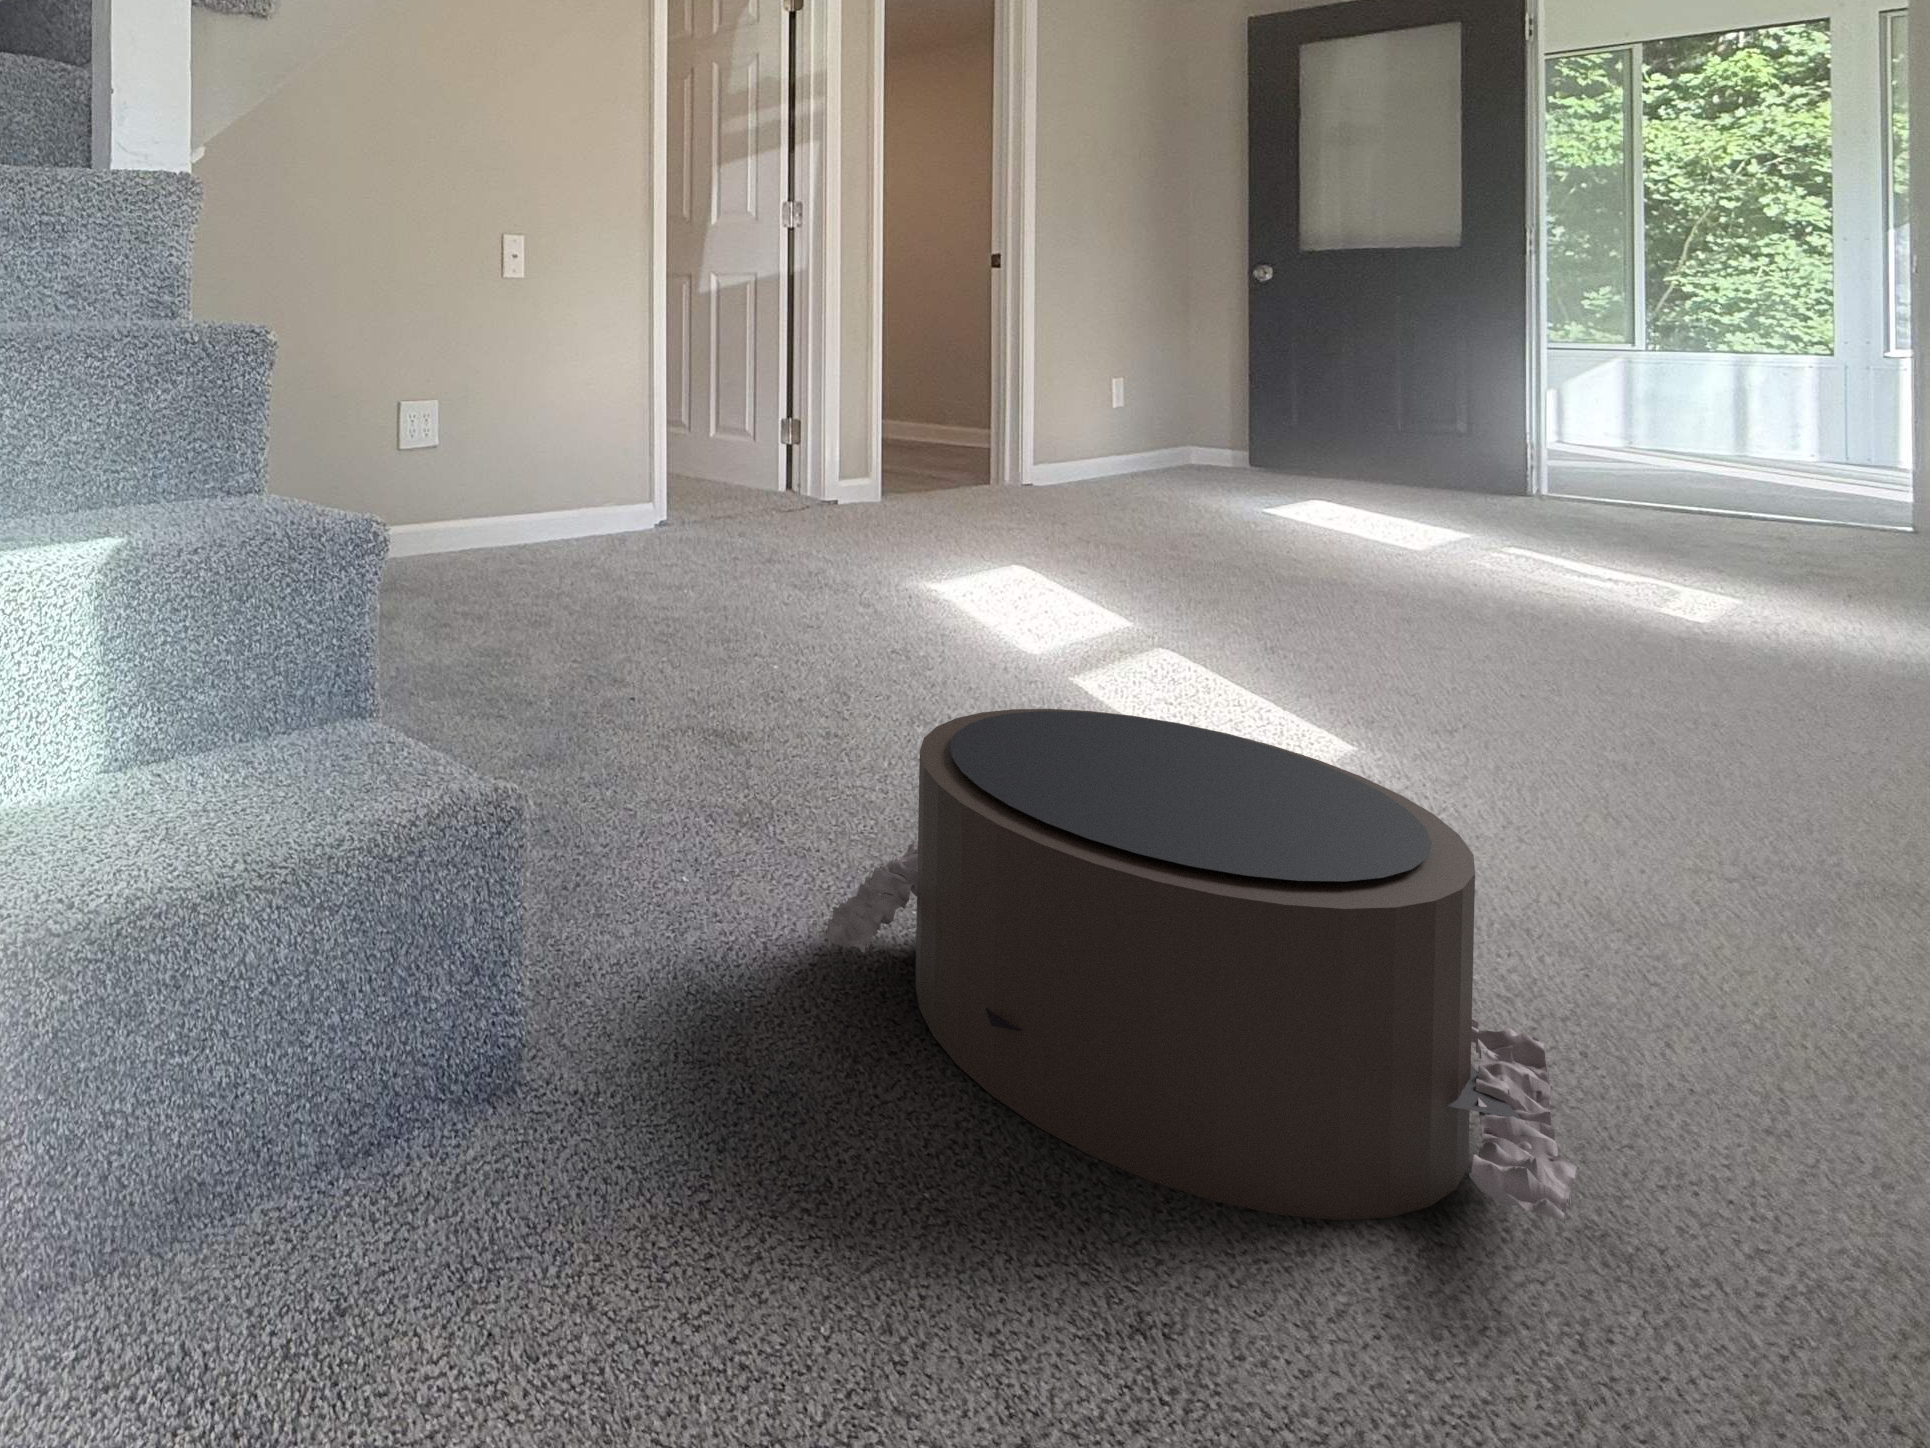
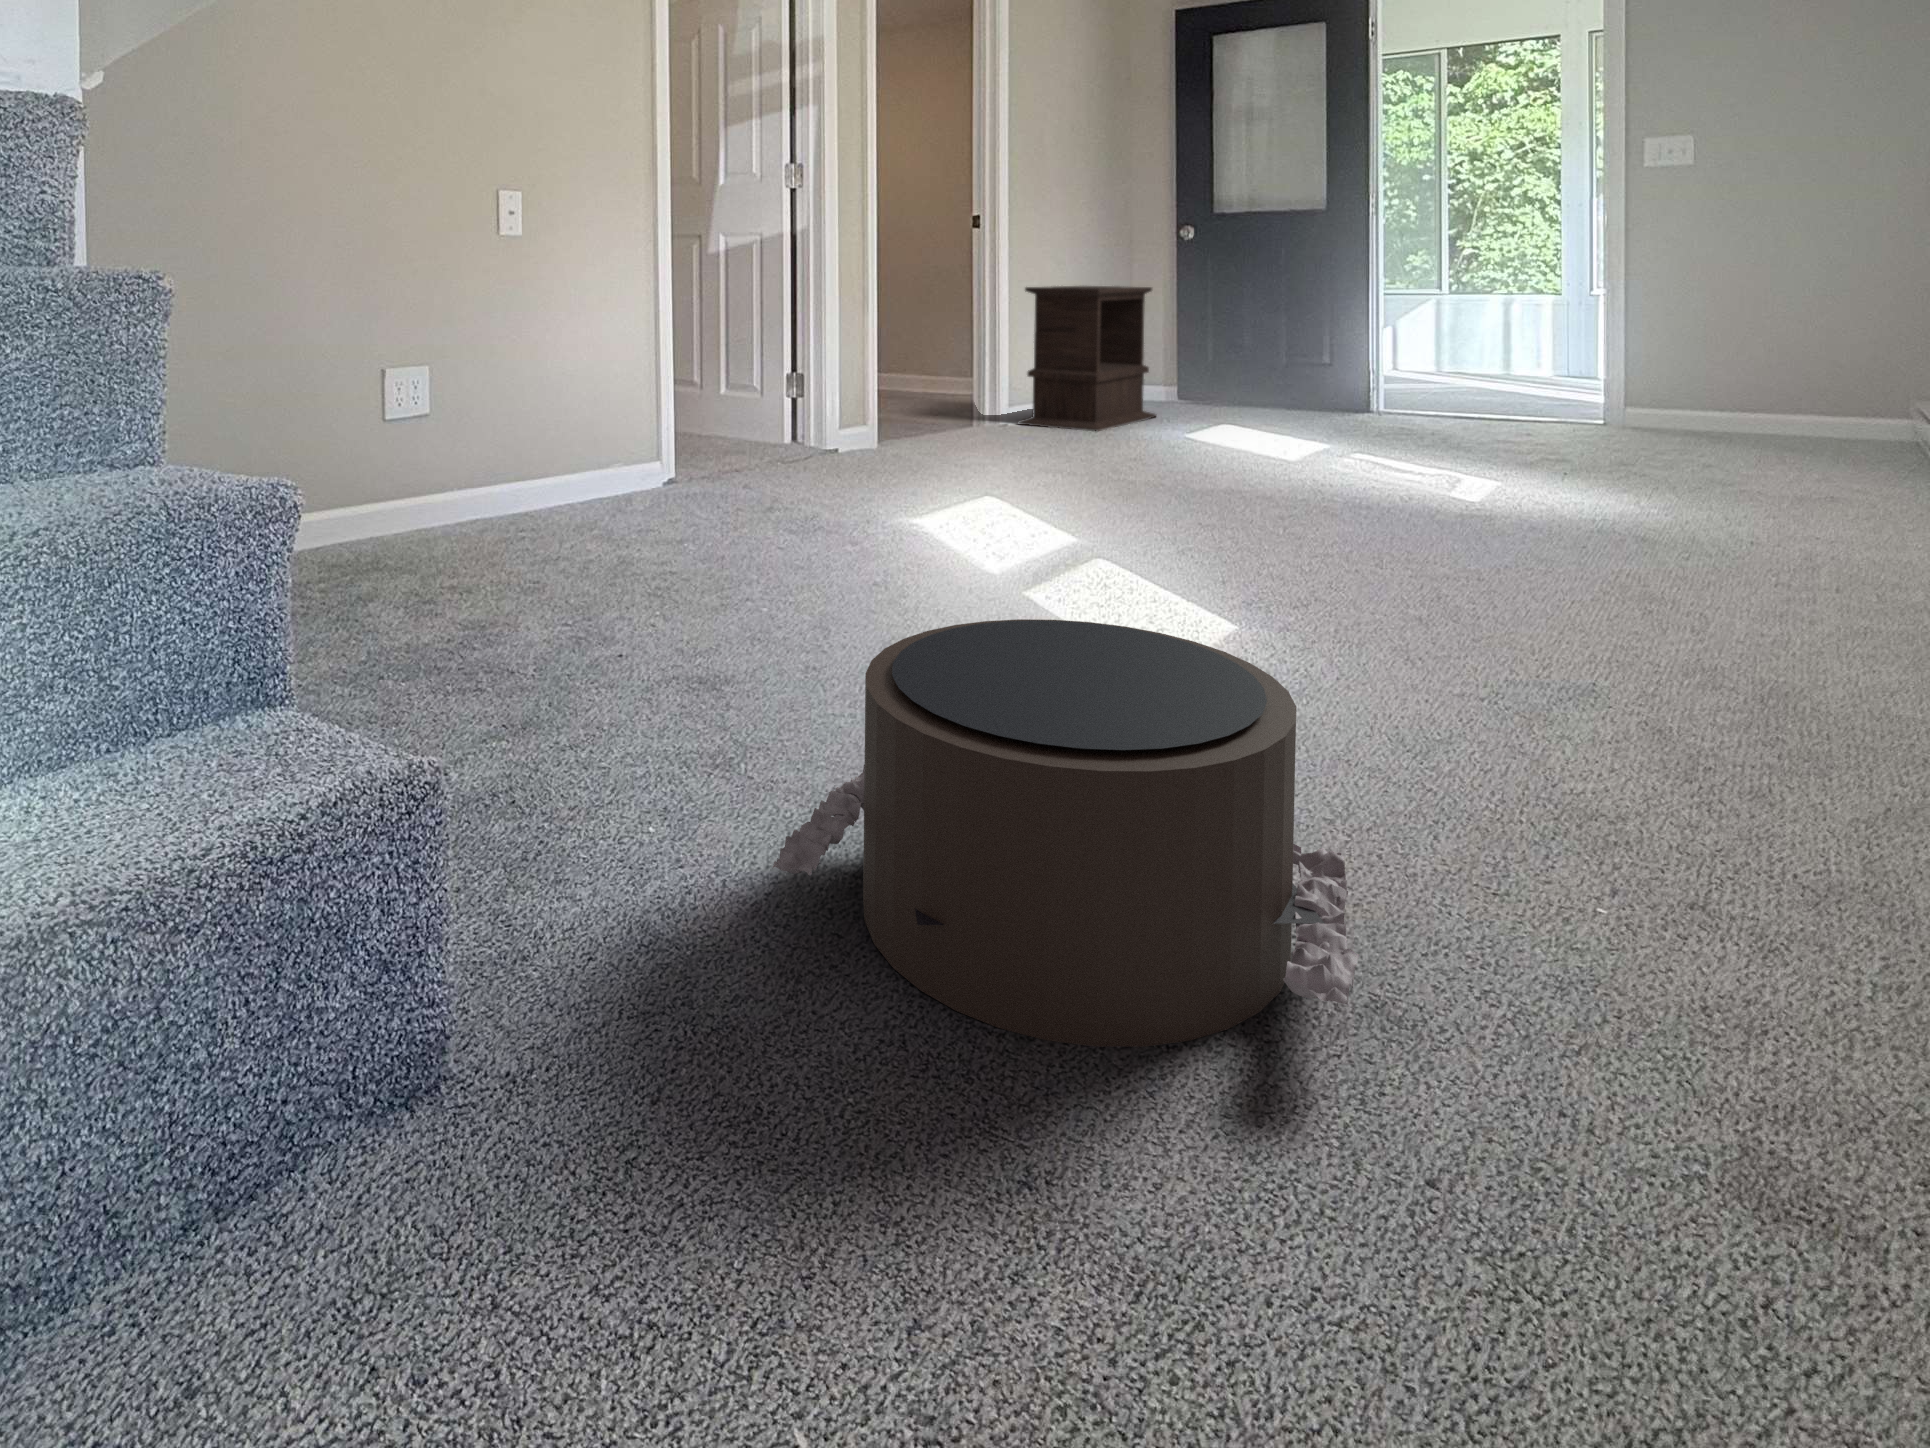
side table: none [1036,328,1215,496] -> present [1018,286,1156,431]

